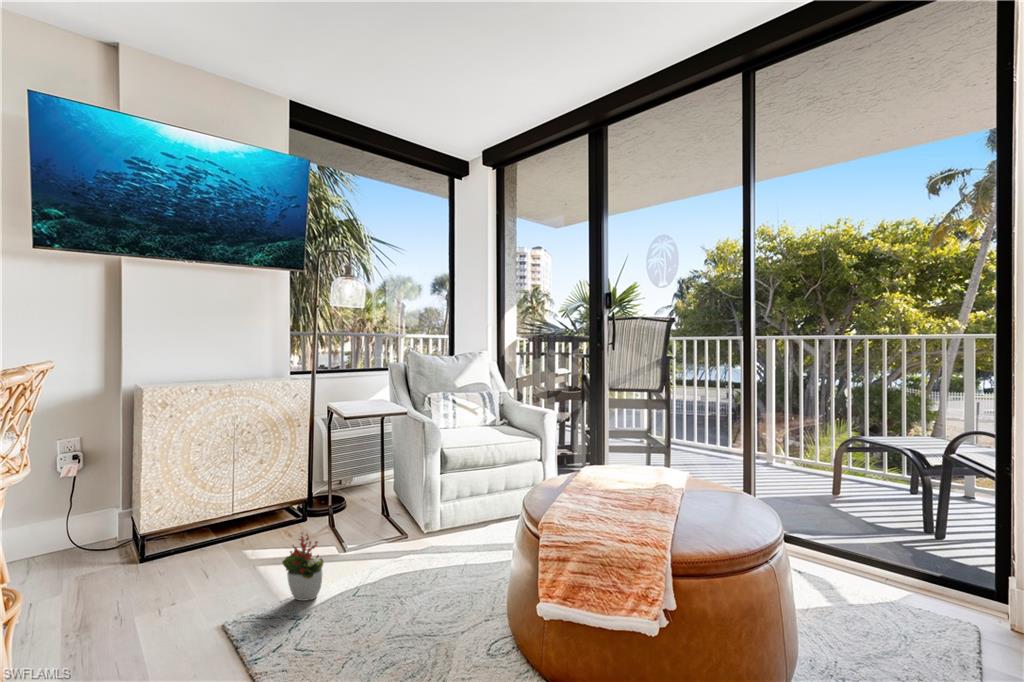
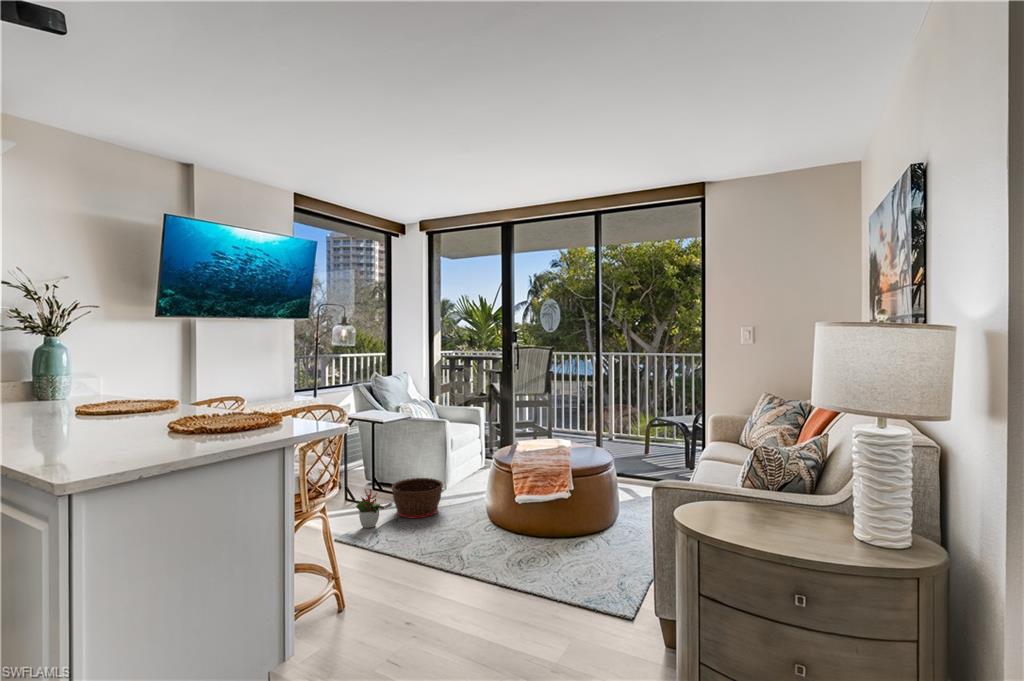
basket: none [360,510,448,590] -> present [392,478,443,518]

